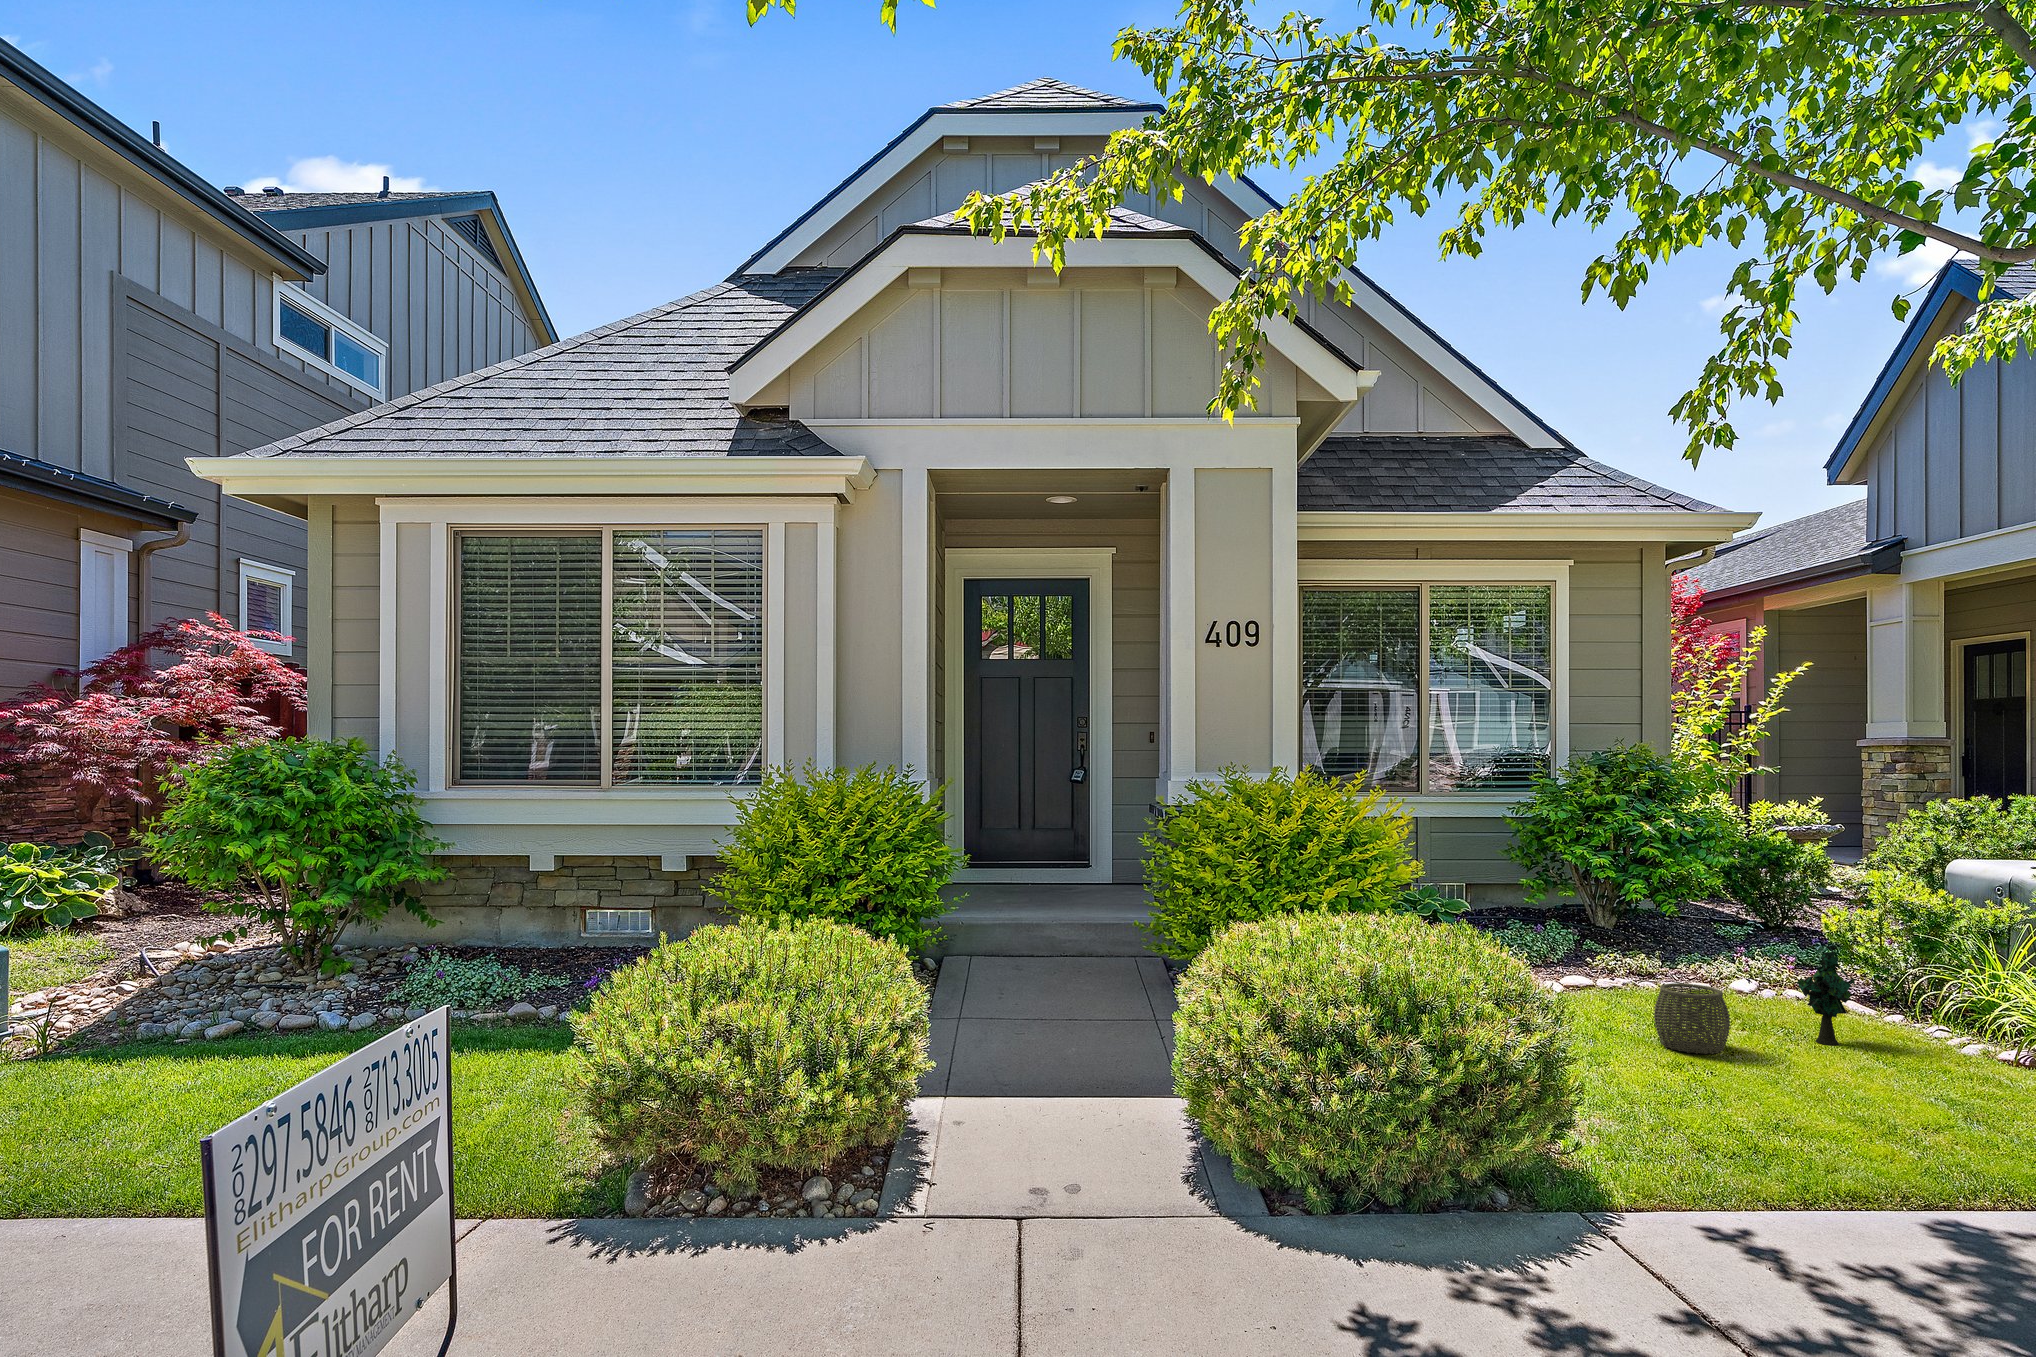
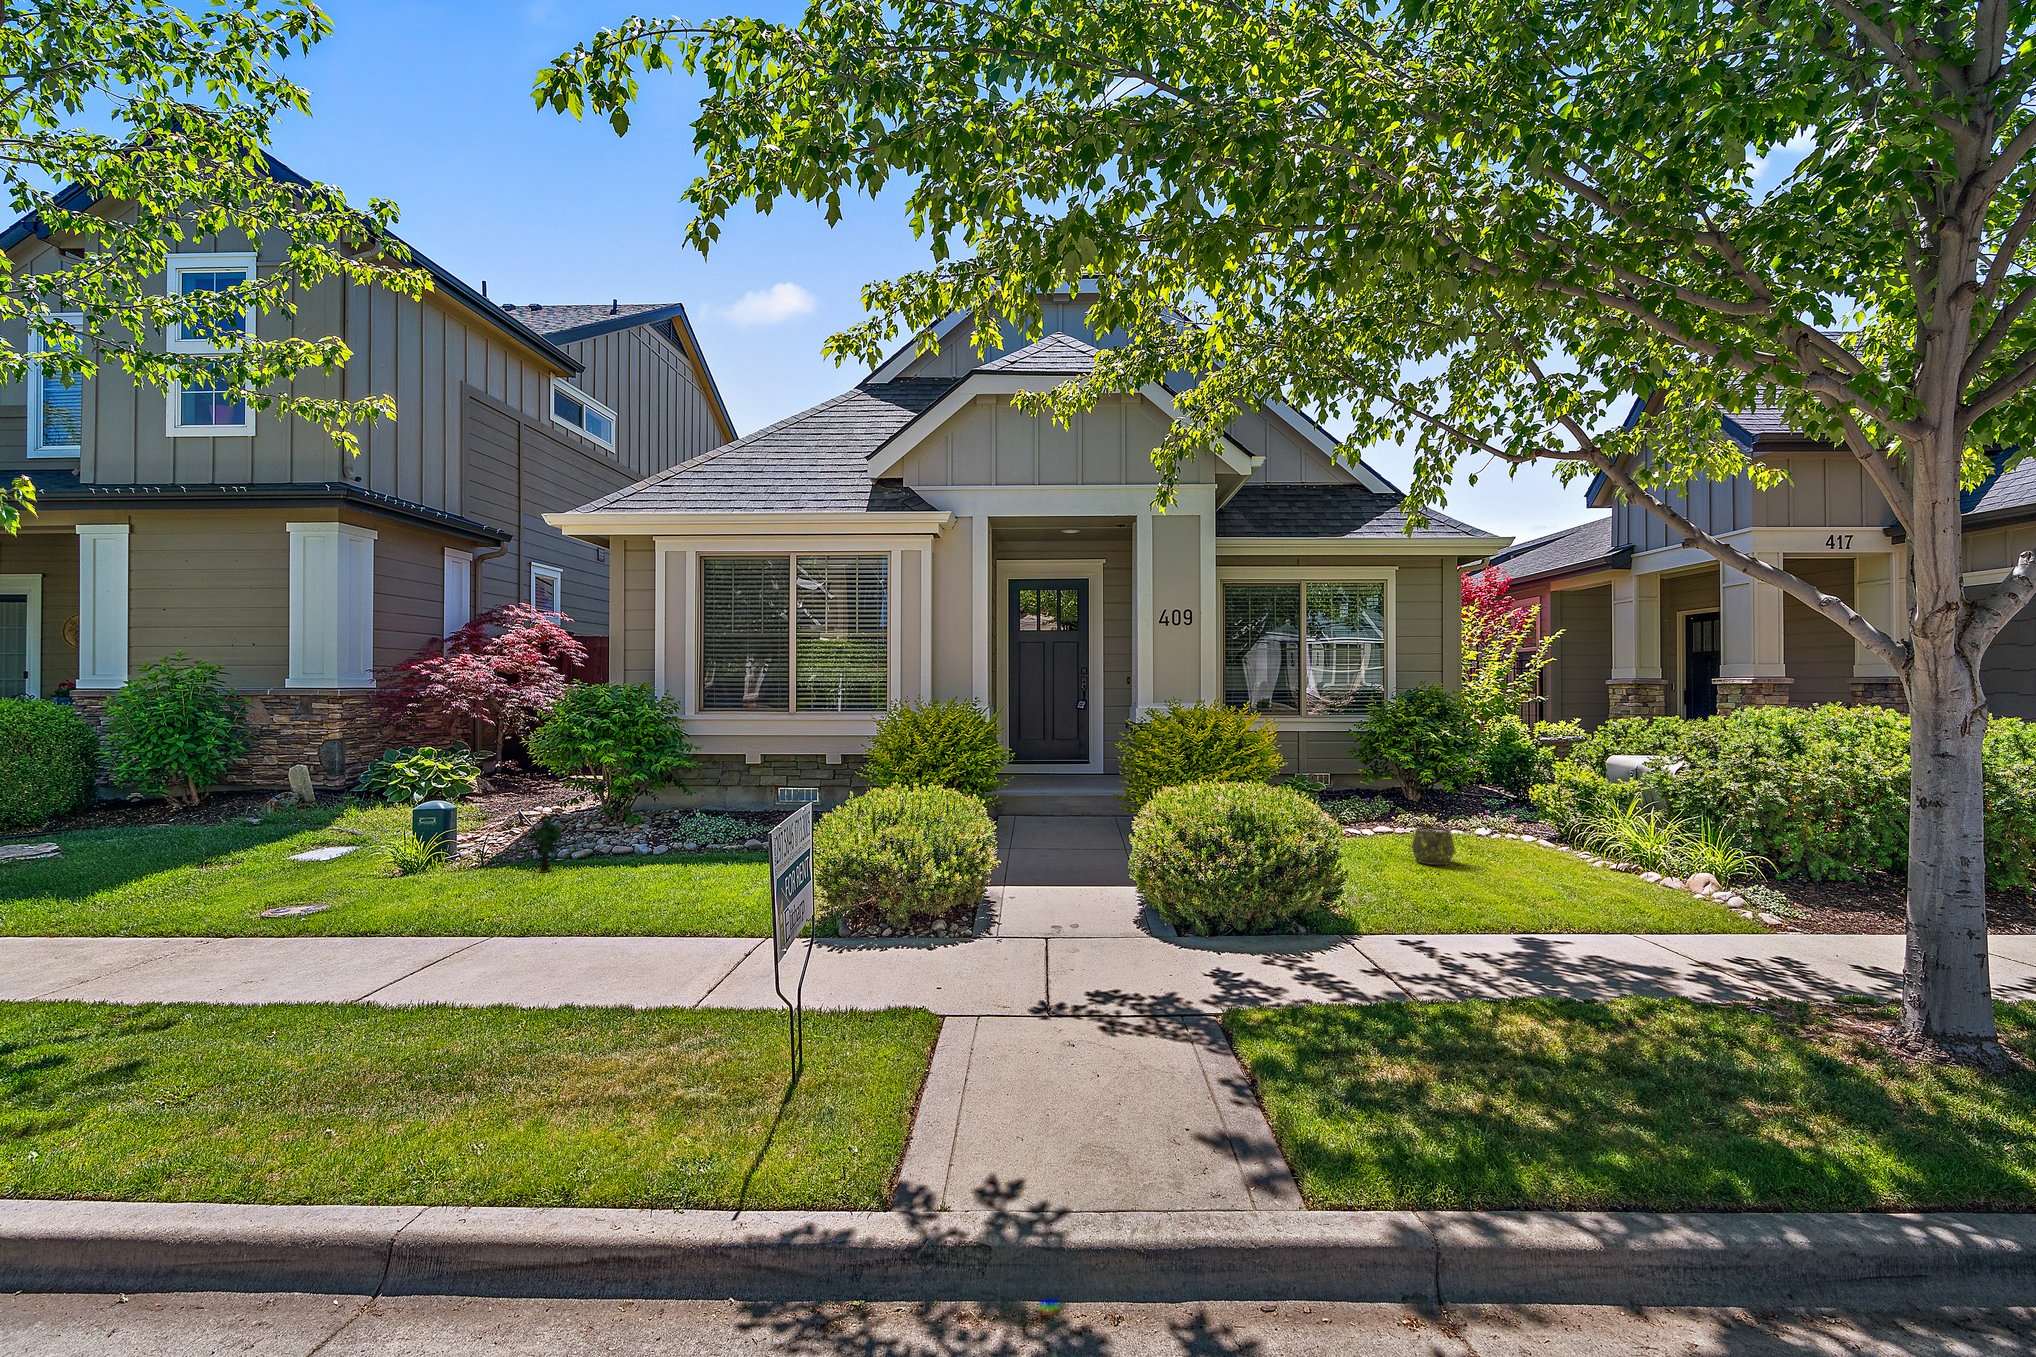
decorative plant: present [1796,945,1856,1045] -> present [528,813,563,873]

